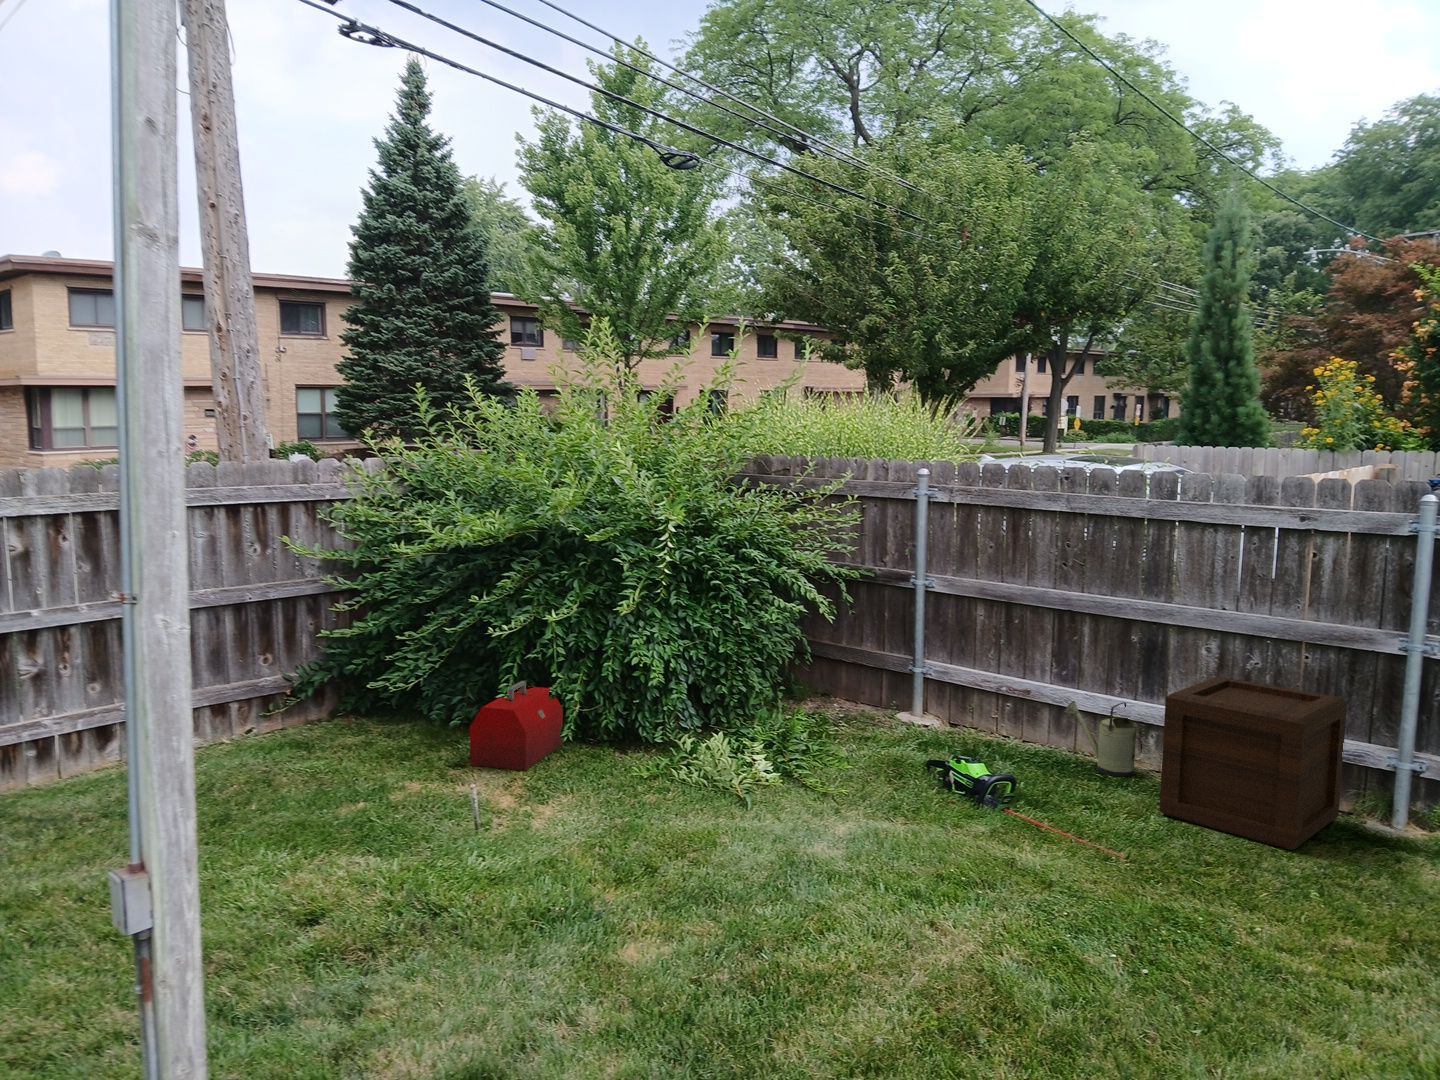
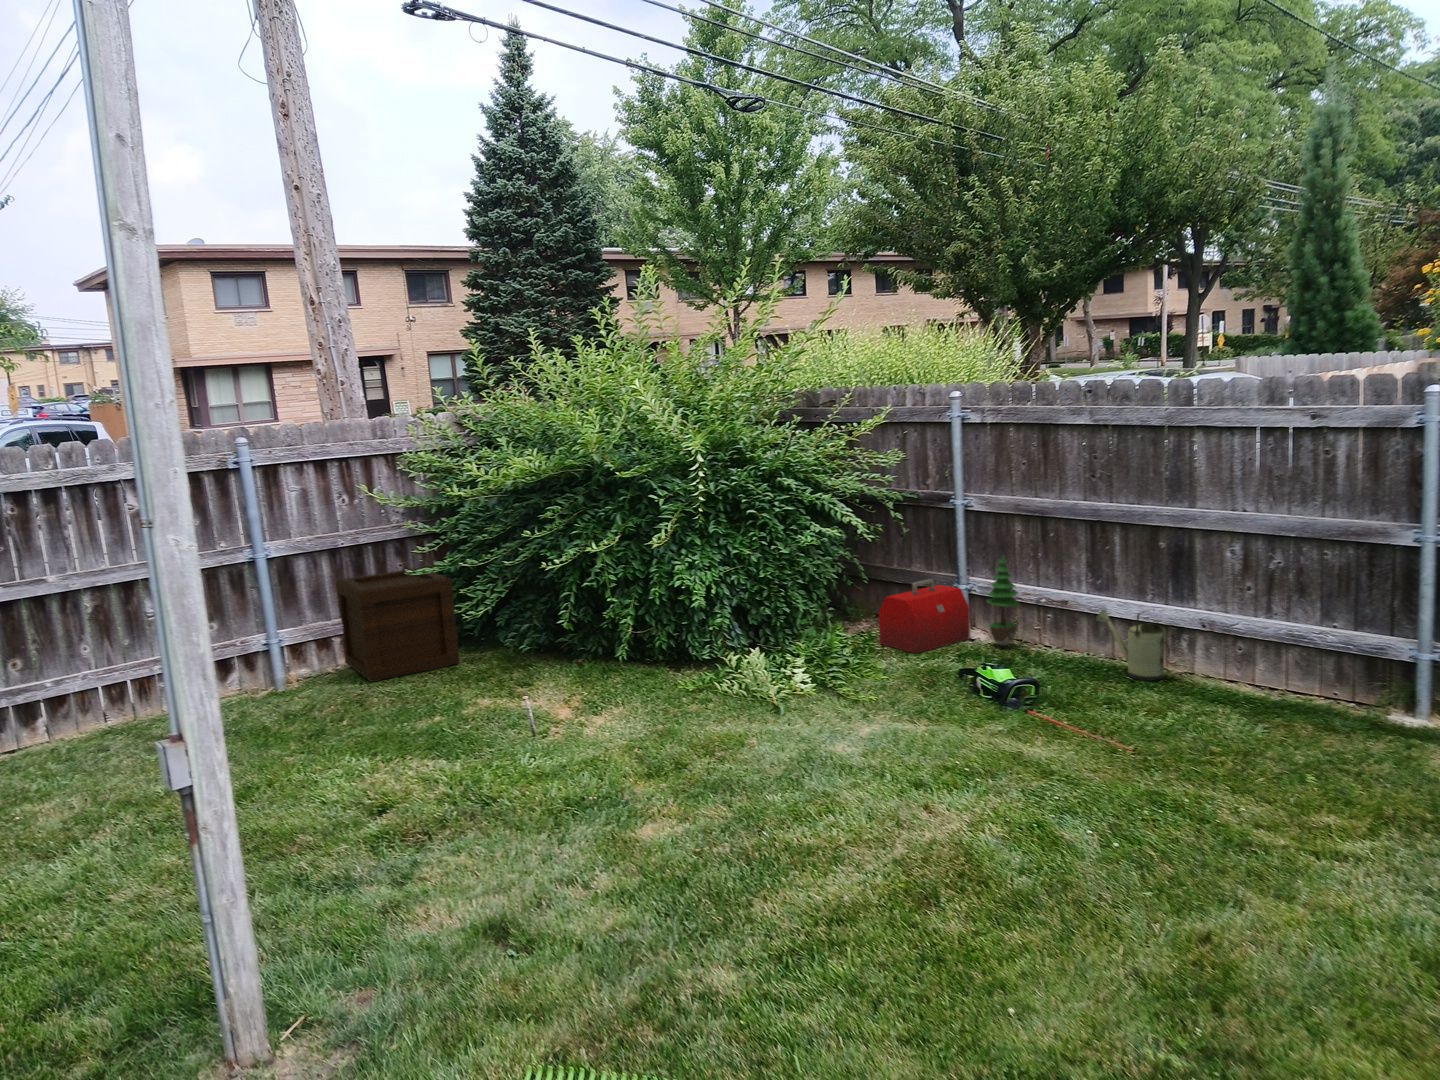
potted tree: none [945,639,981,735] -> present [987,556,1020,646]
wooden crate: present [1159,676,1347,851] -> present [336,568,460,682]
toolbox: present [470,681,563,771] -> present [879,579,970,654]

